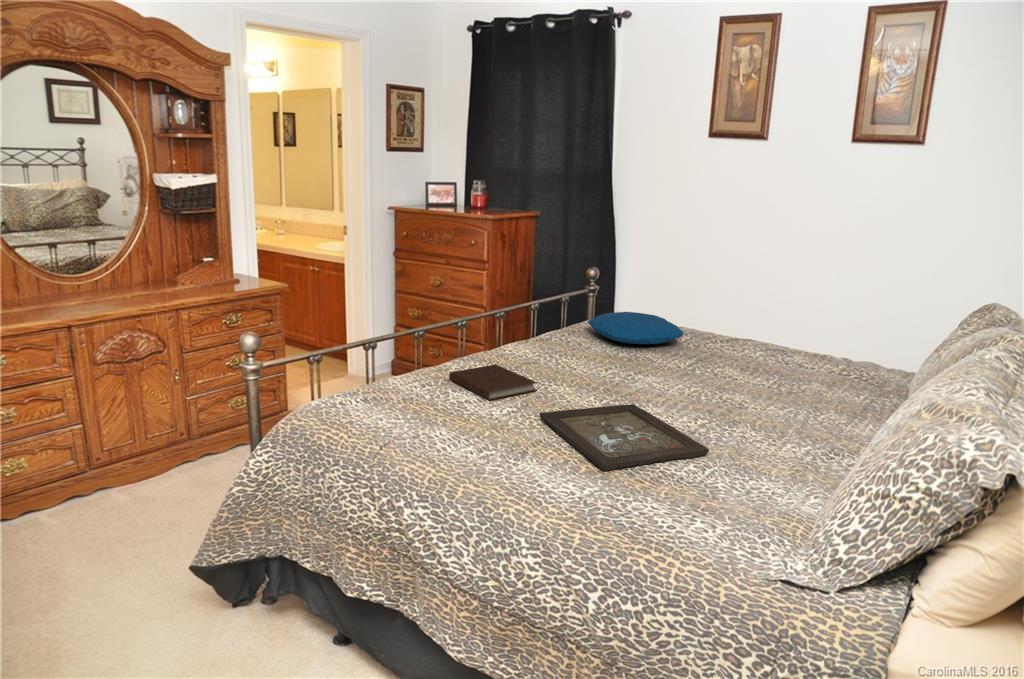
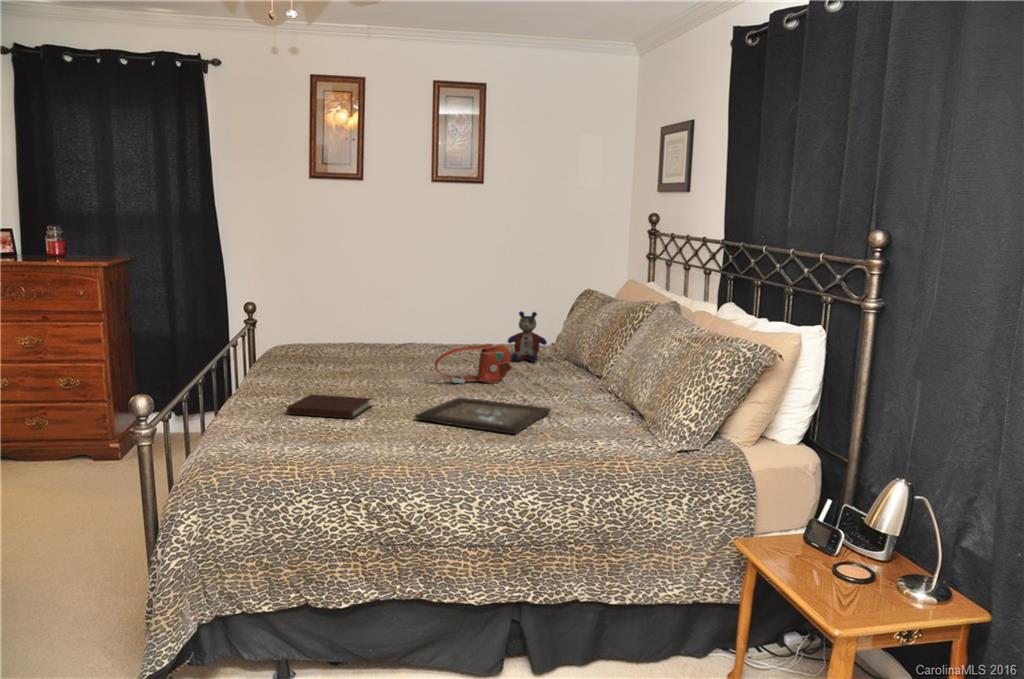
stuffed bear: none [803,310,861,379] -> present [508,311,547,362]
pillow: present [588,312,683,344] -> none [317,338,409,365]
handbag: none [649,345,750,395] -> present [435,344,512,383]

